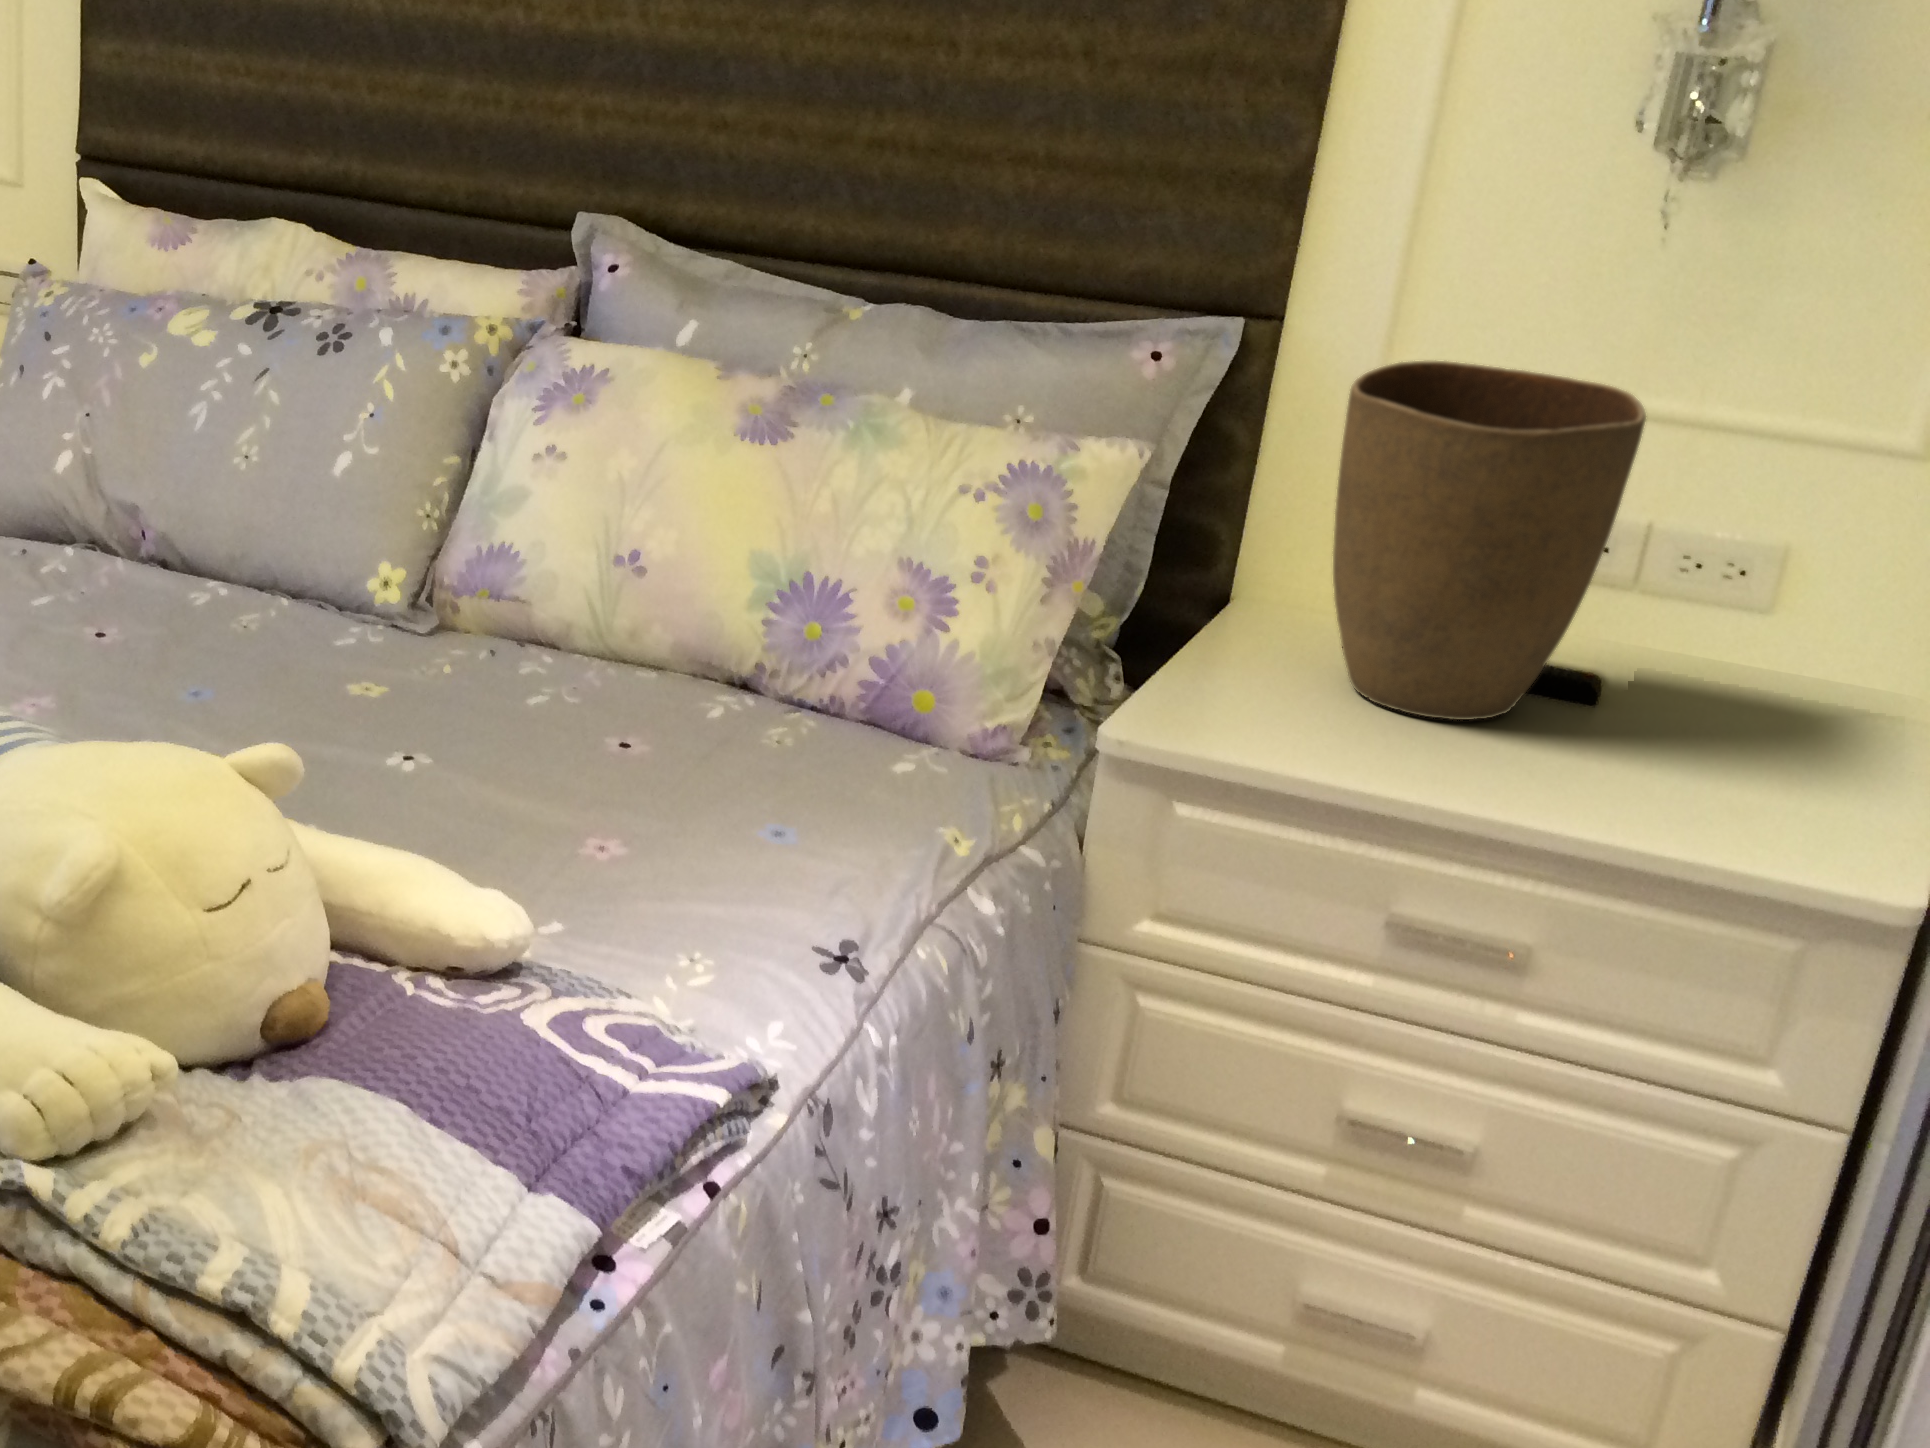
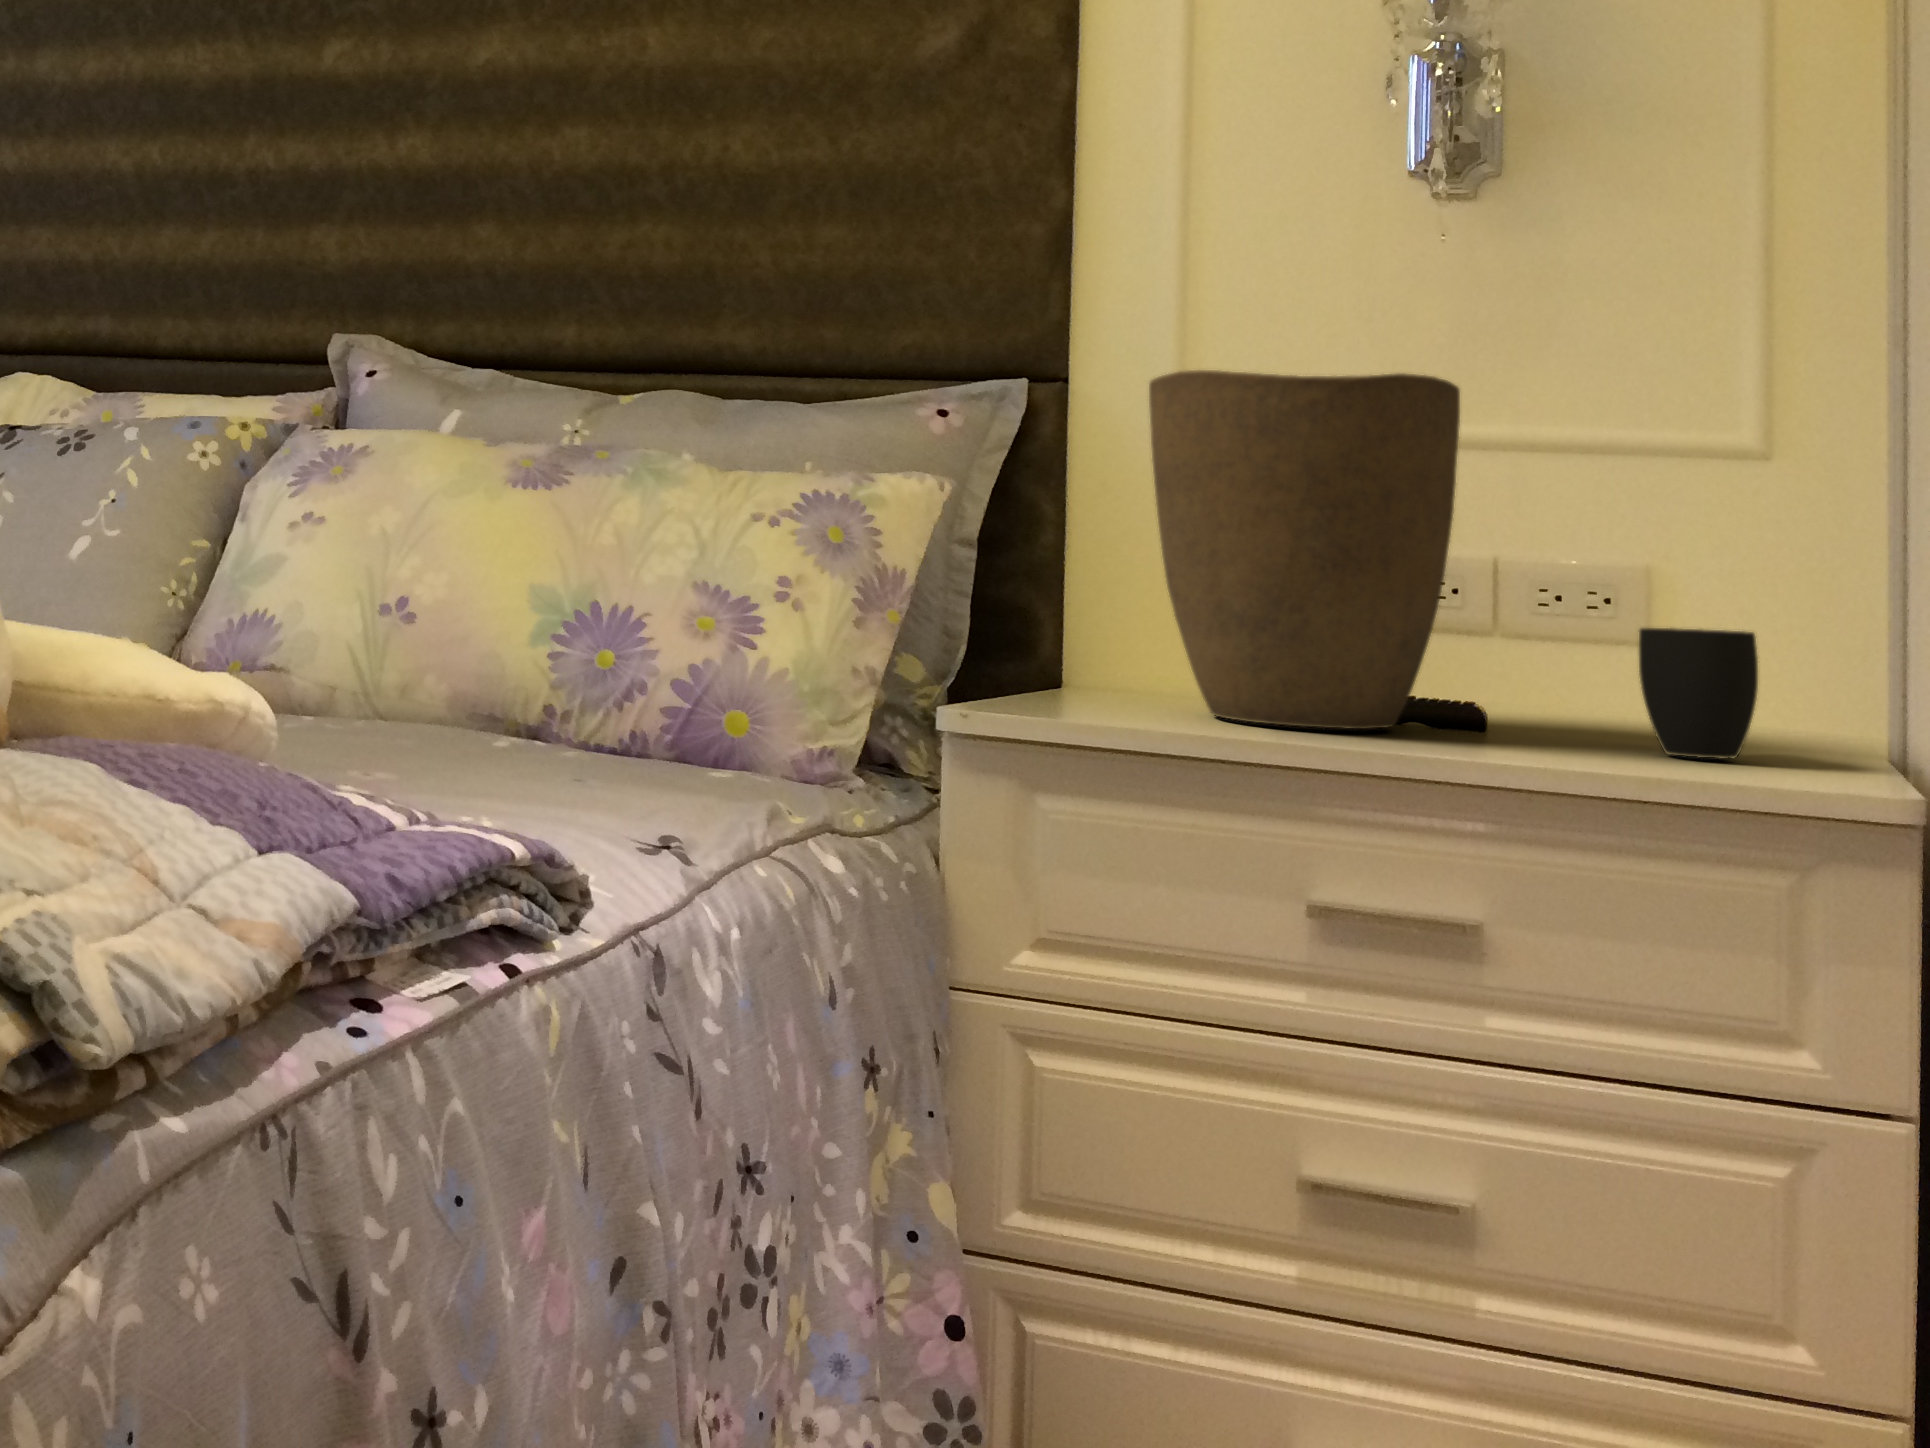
cup: none [1741,645,1857,772] -> present [1639,628,1758,759]

